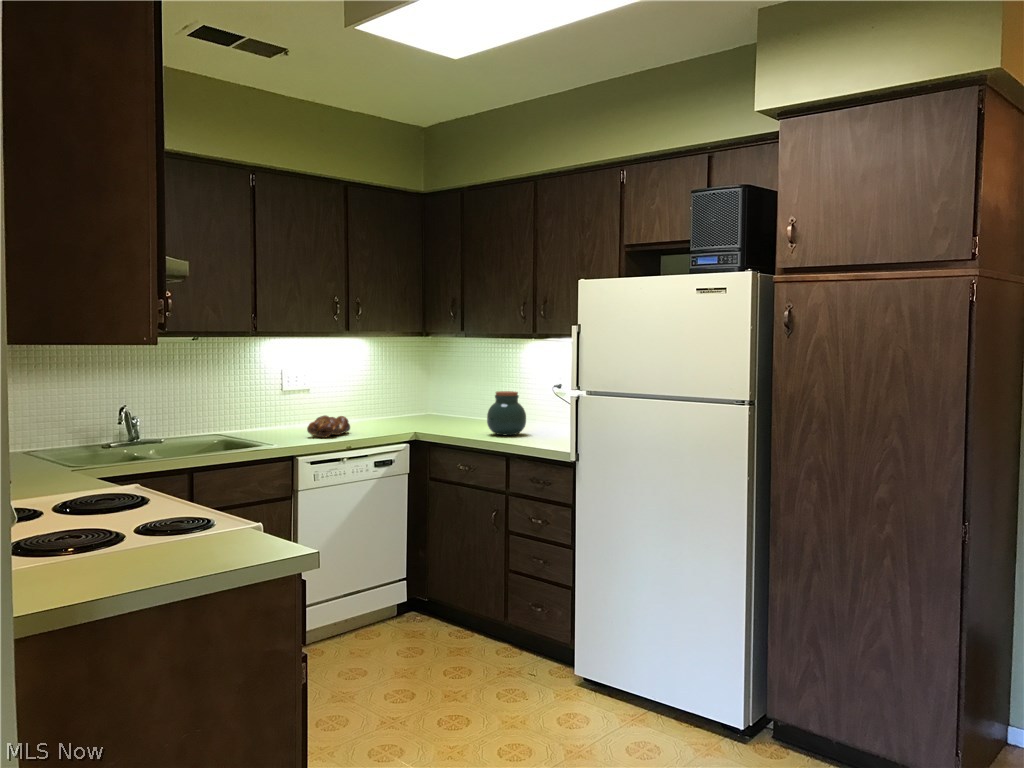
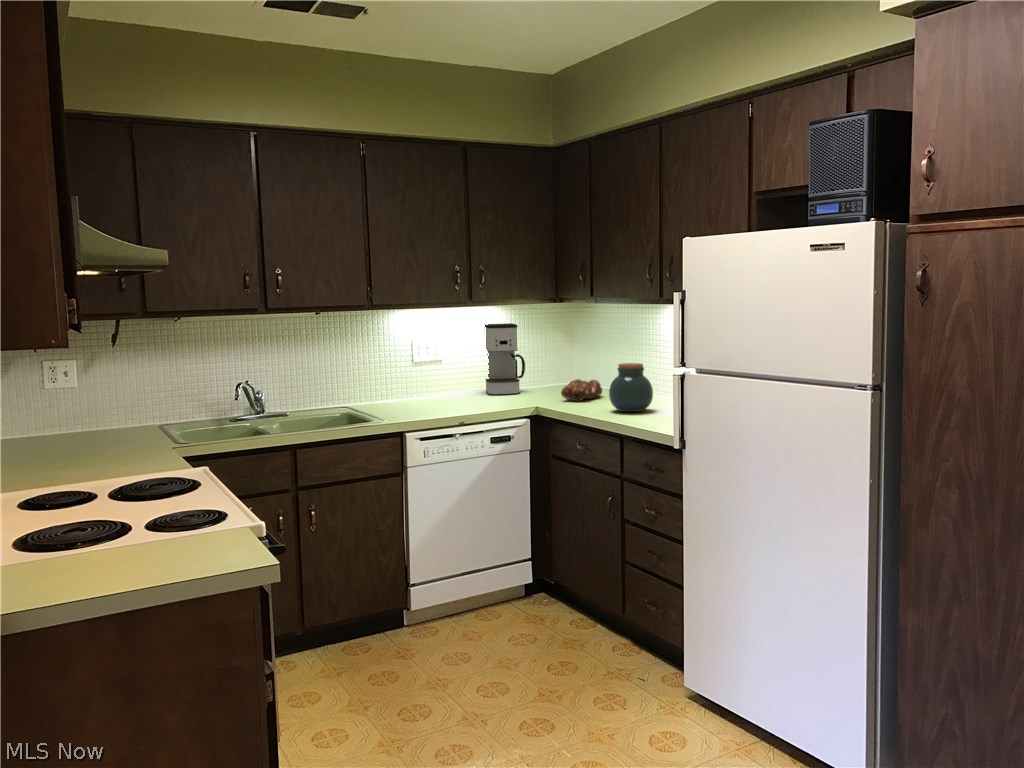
coffee maker: none [349,355,390,423] -> present [485,323,525,395]
bread loaf: present [307,416,350,438] -> present [561,379,602,401]

